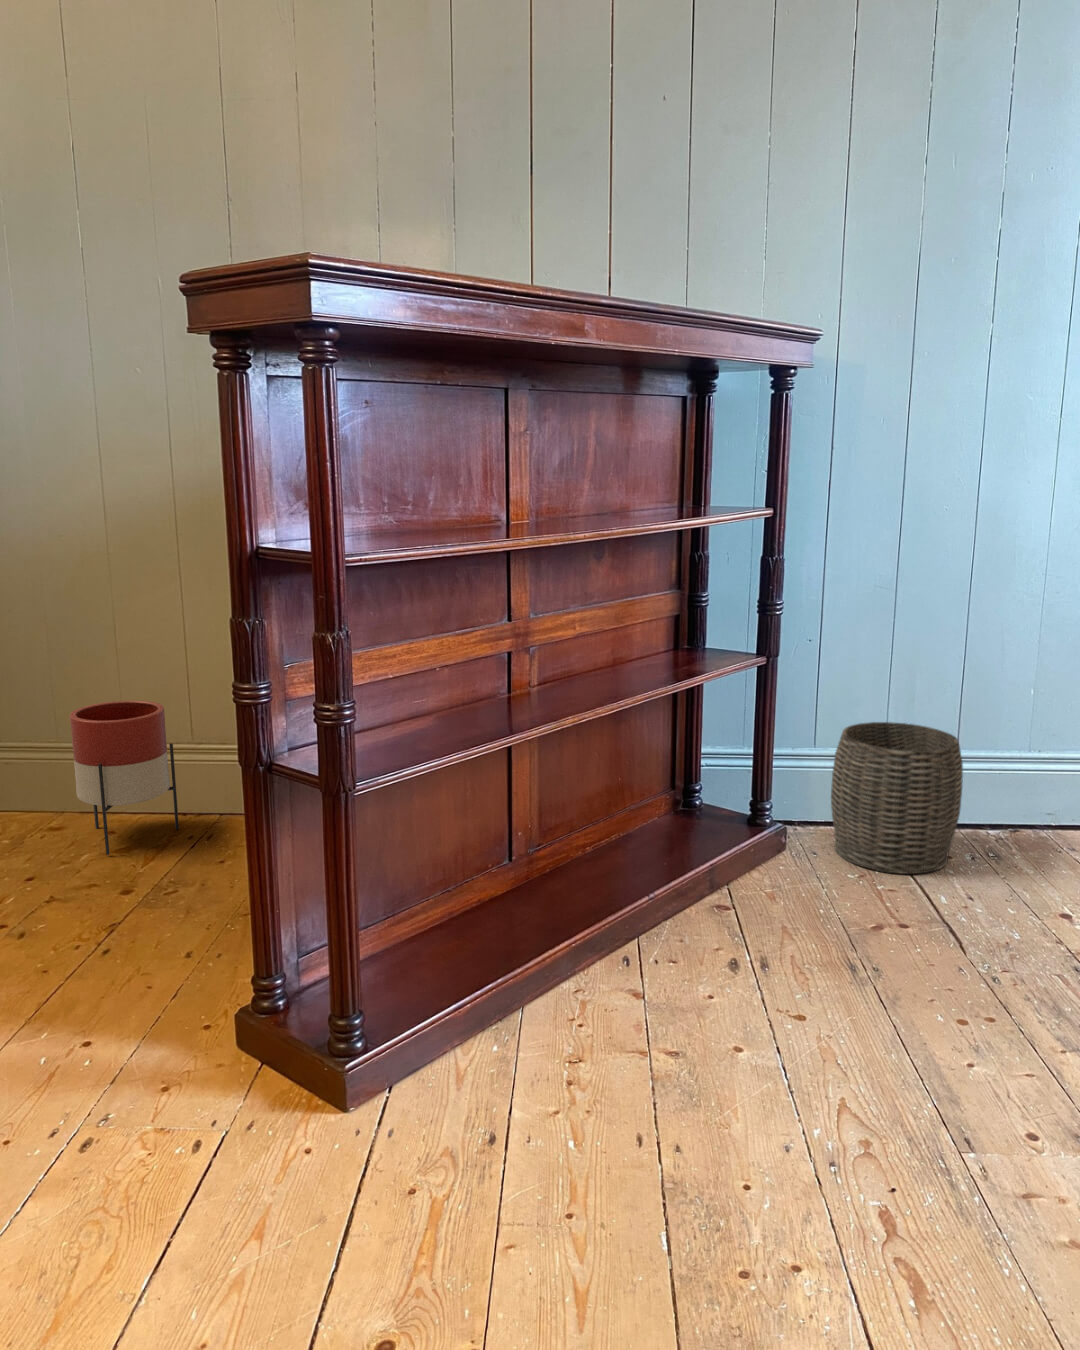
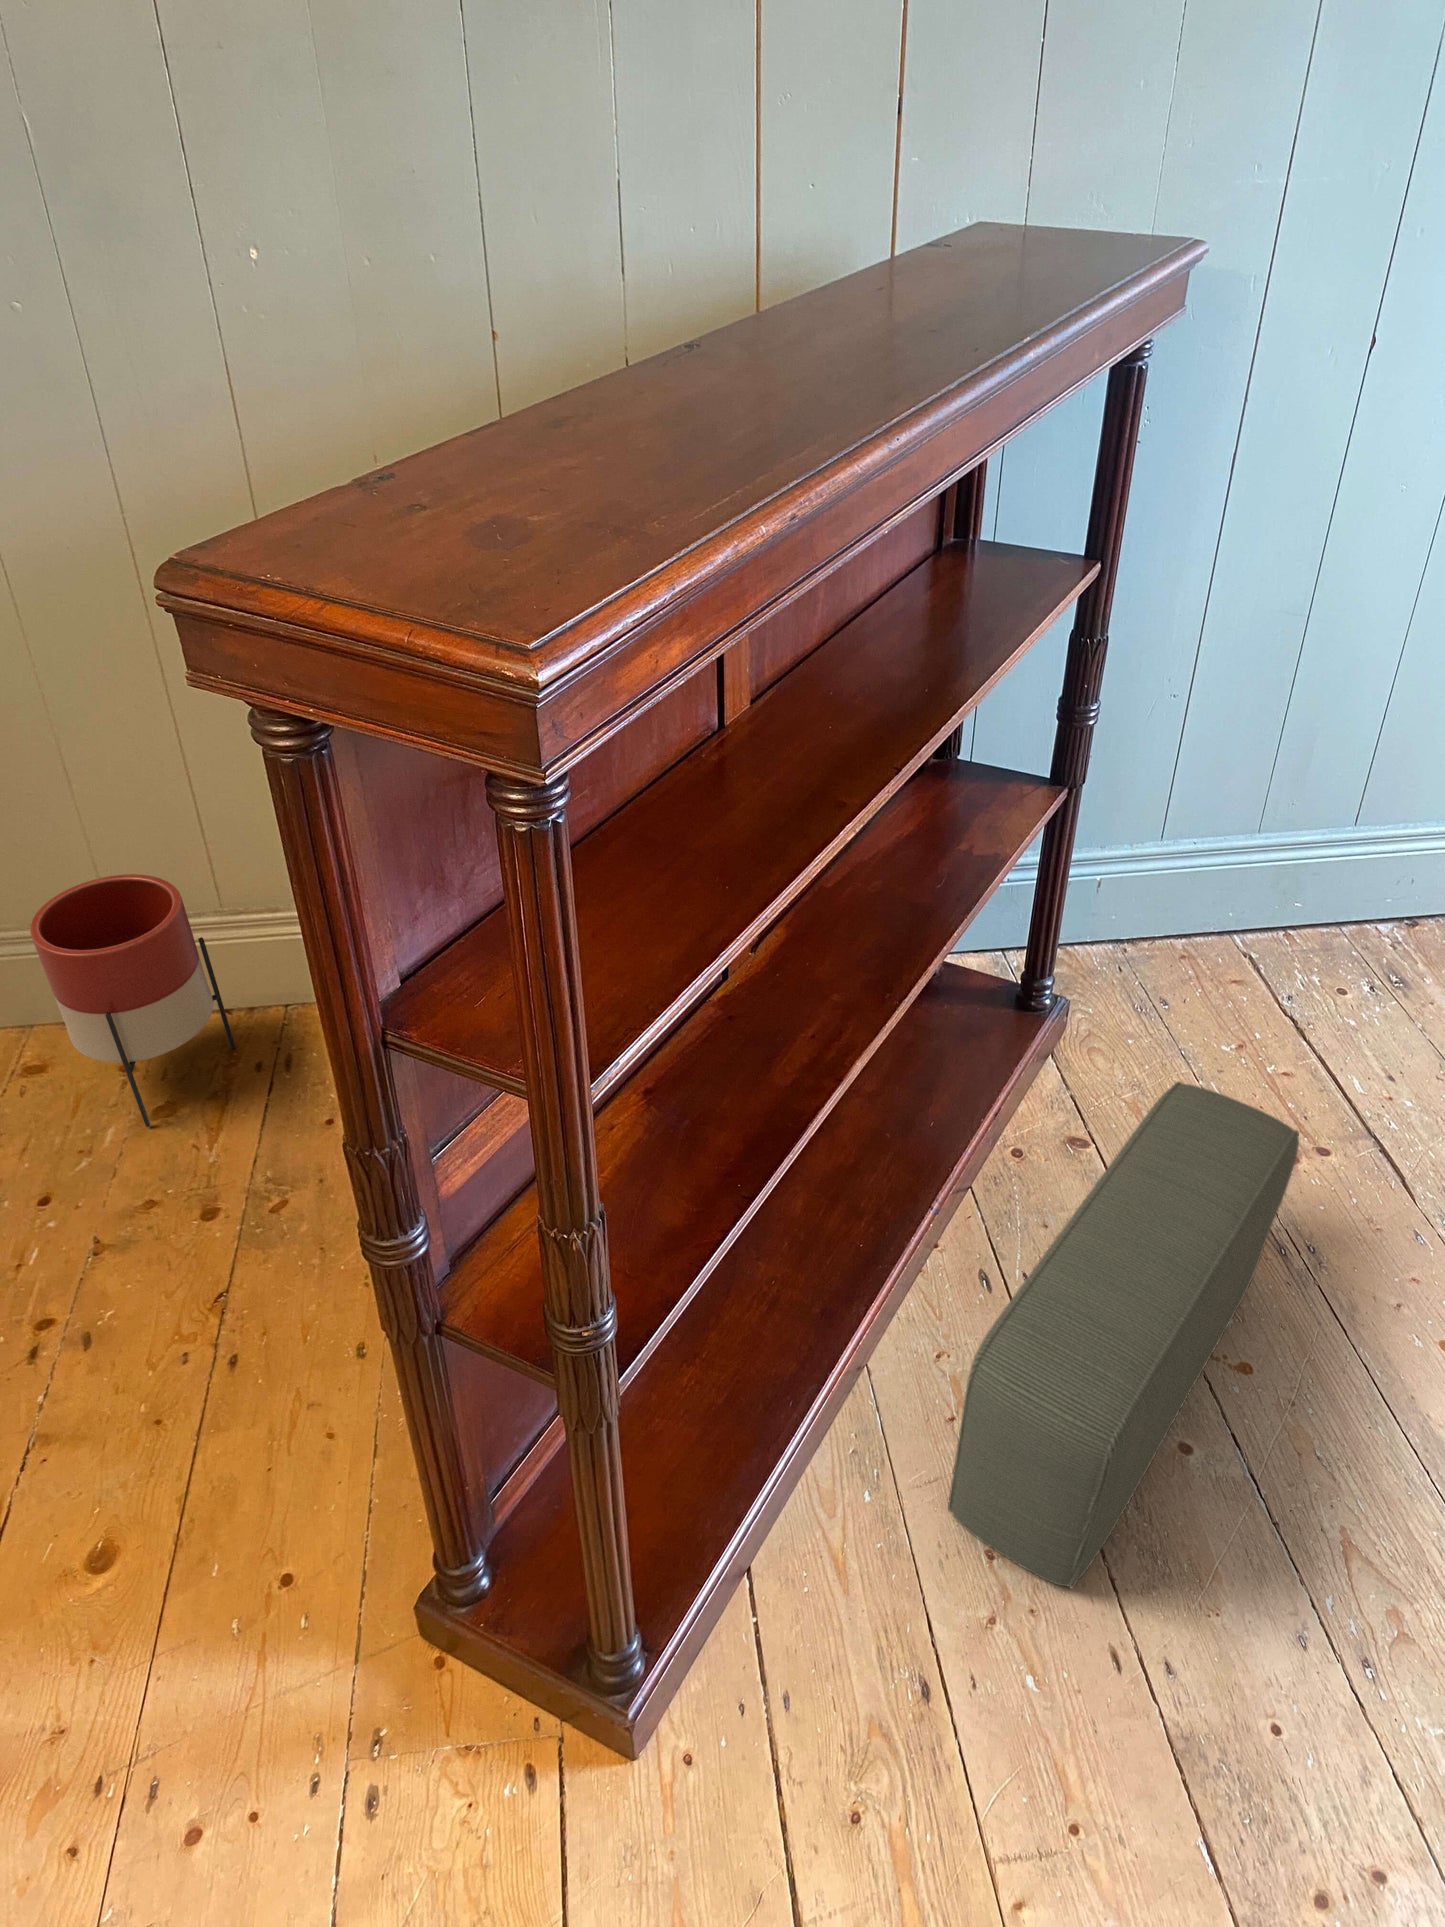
woven basket: present [831,722,963,874] -> none [1185,806,1390,1035]
pouf: none [546,812,834,1099] -> present [948,1082,1299,1588]

